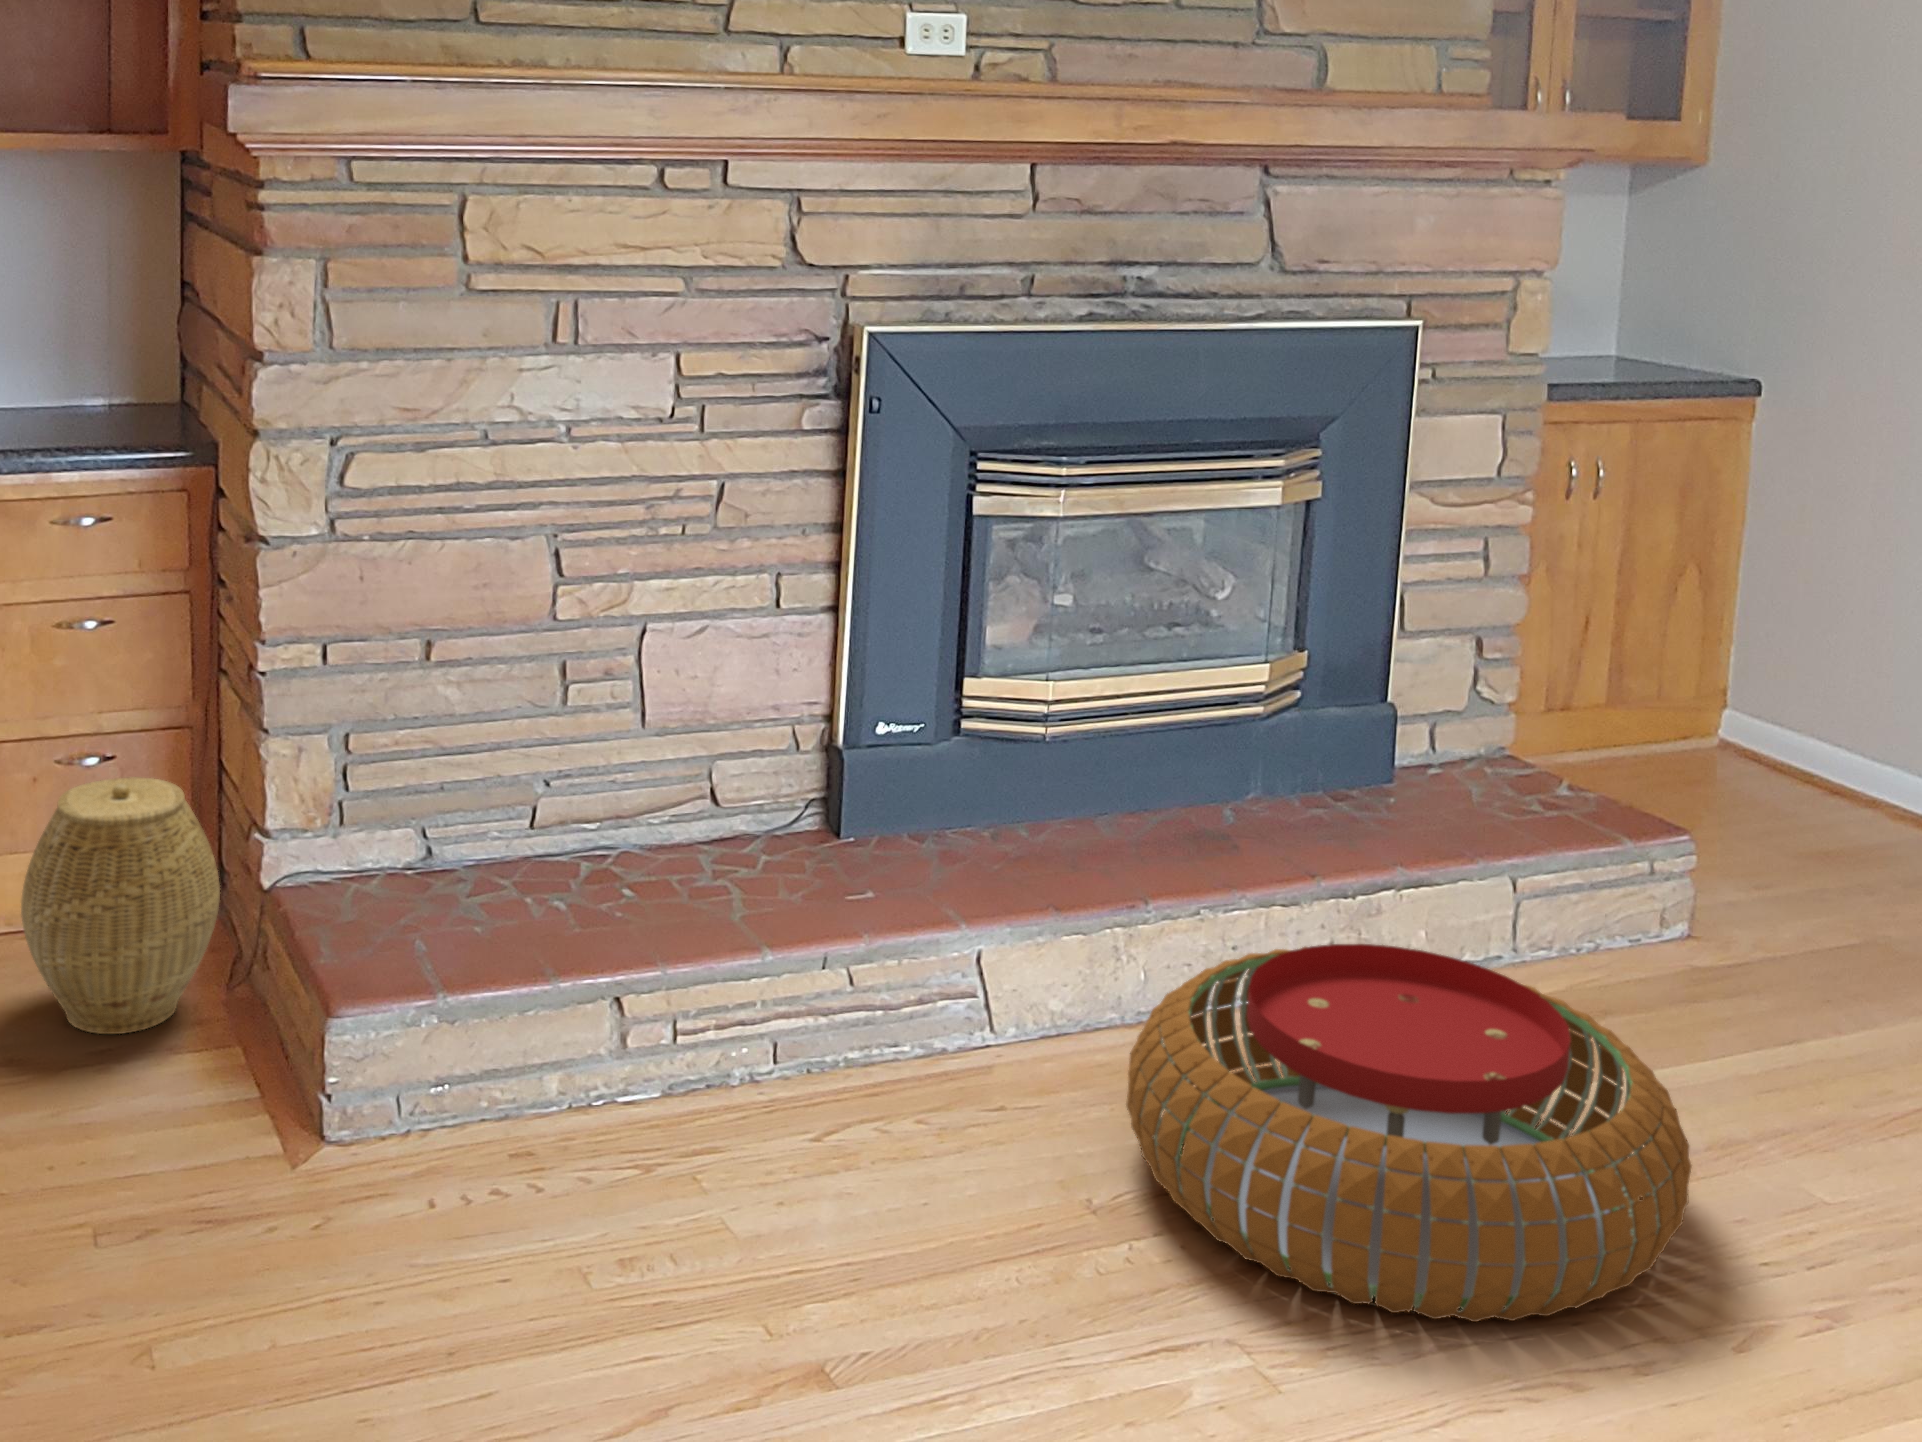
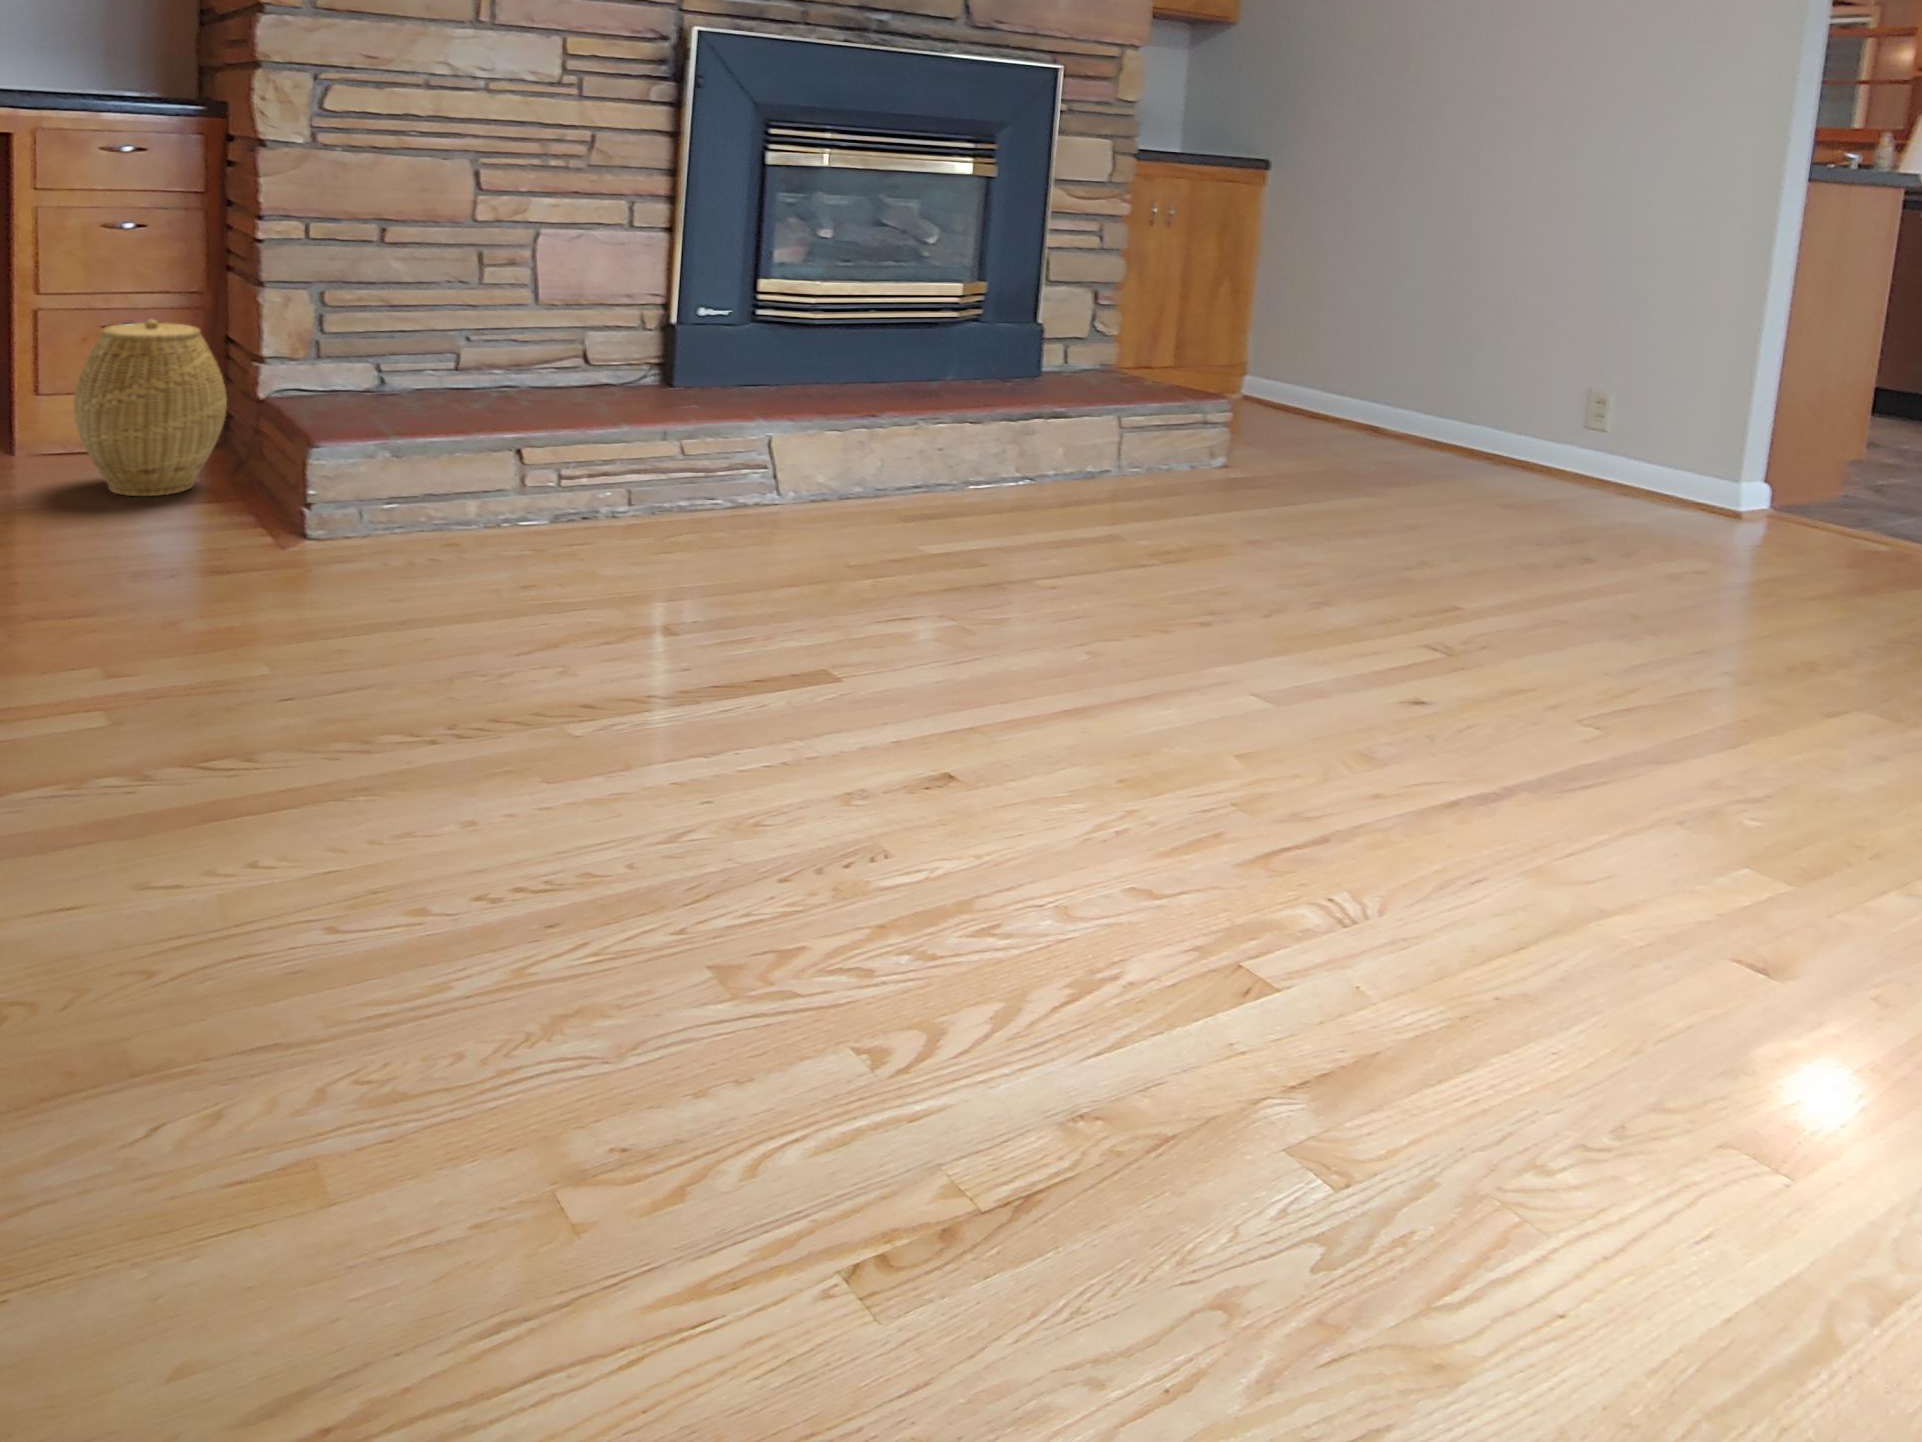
pouf: present [1126,944,1692,1322] -> none [867,413,1225,603]

